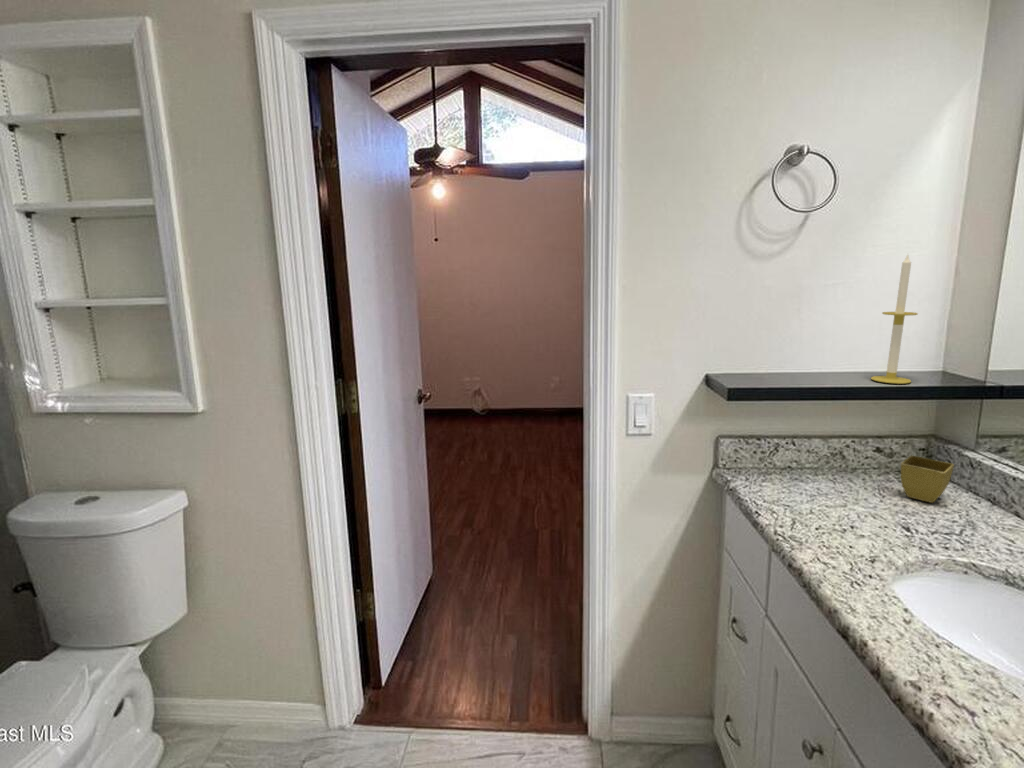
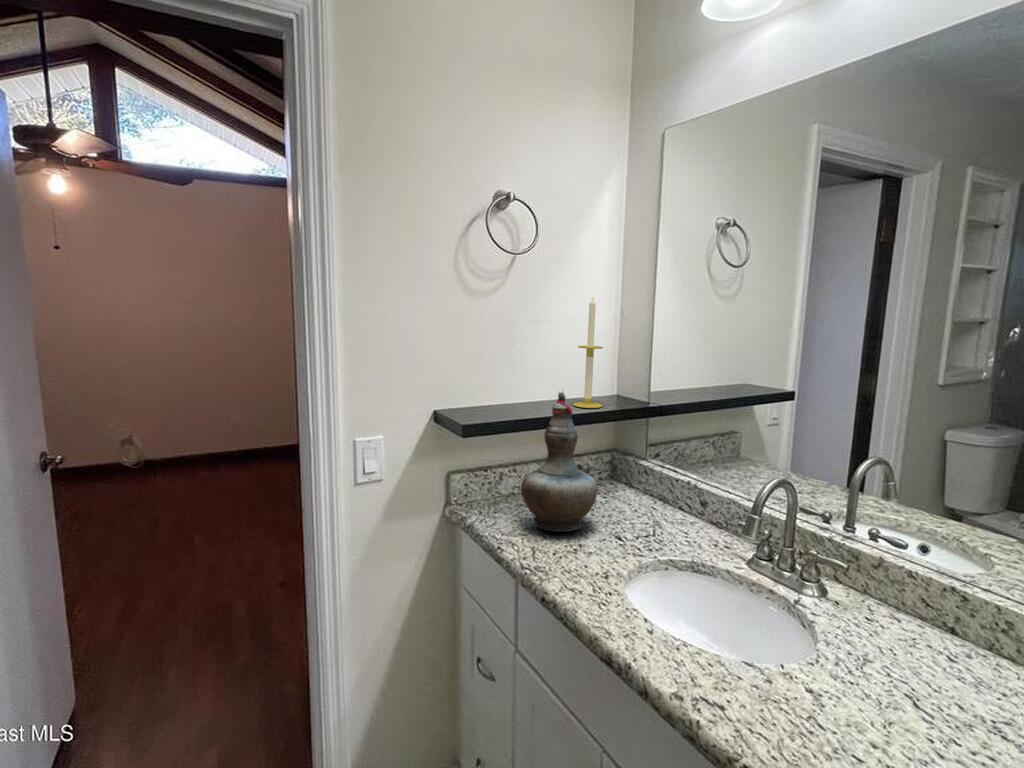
decorative vase: none [790,360,885,512] -> present [521,392,597,532]
flower pot: present [901,456,954,503] -> none [603,470,637,509]

